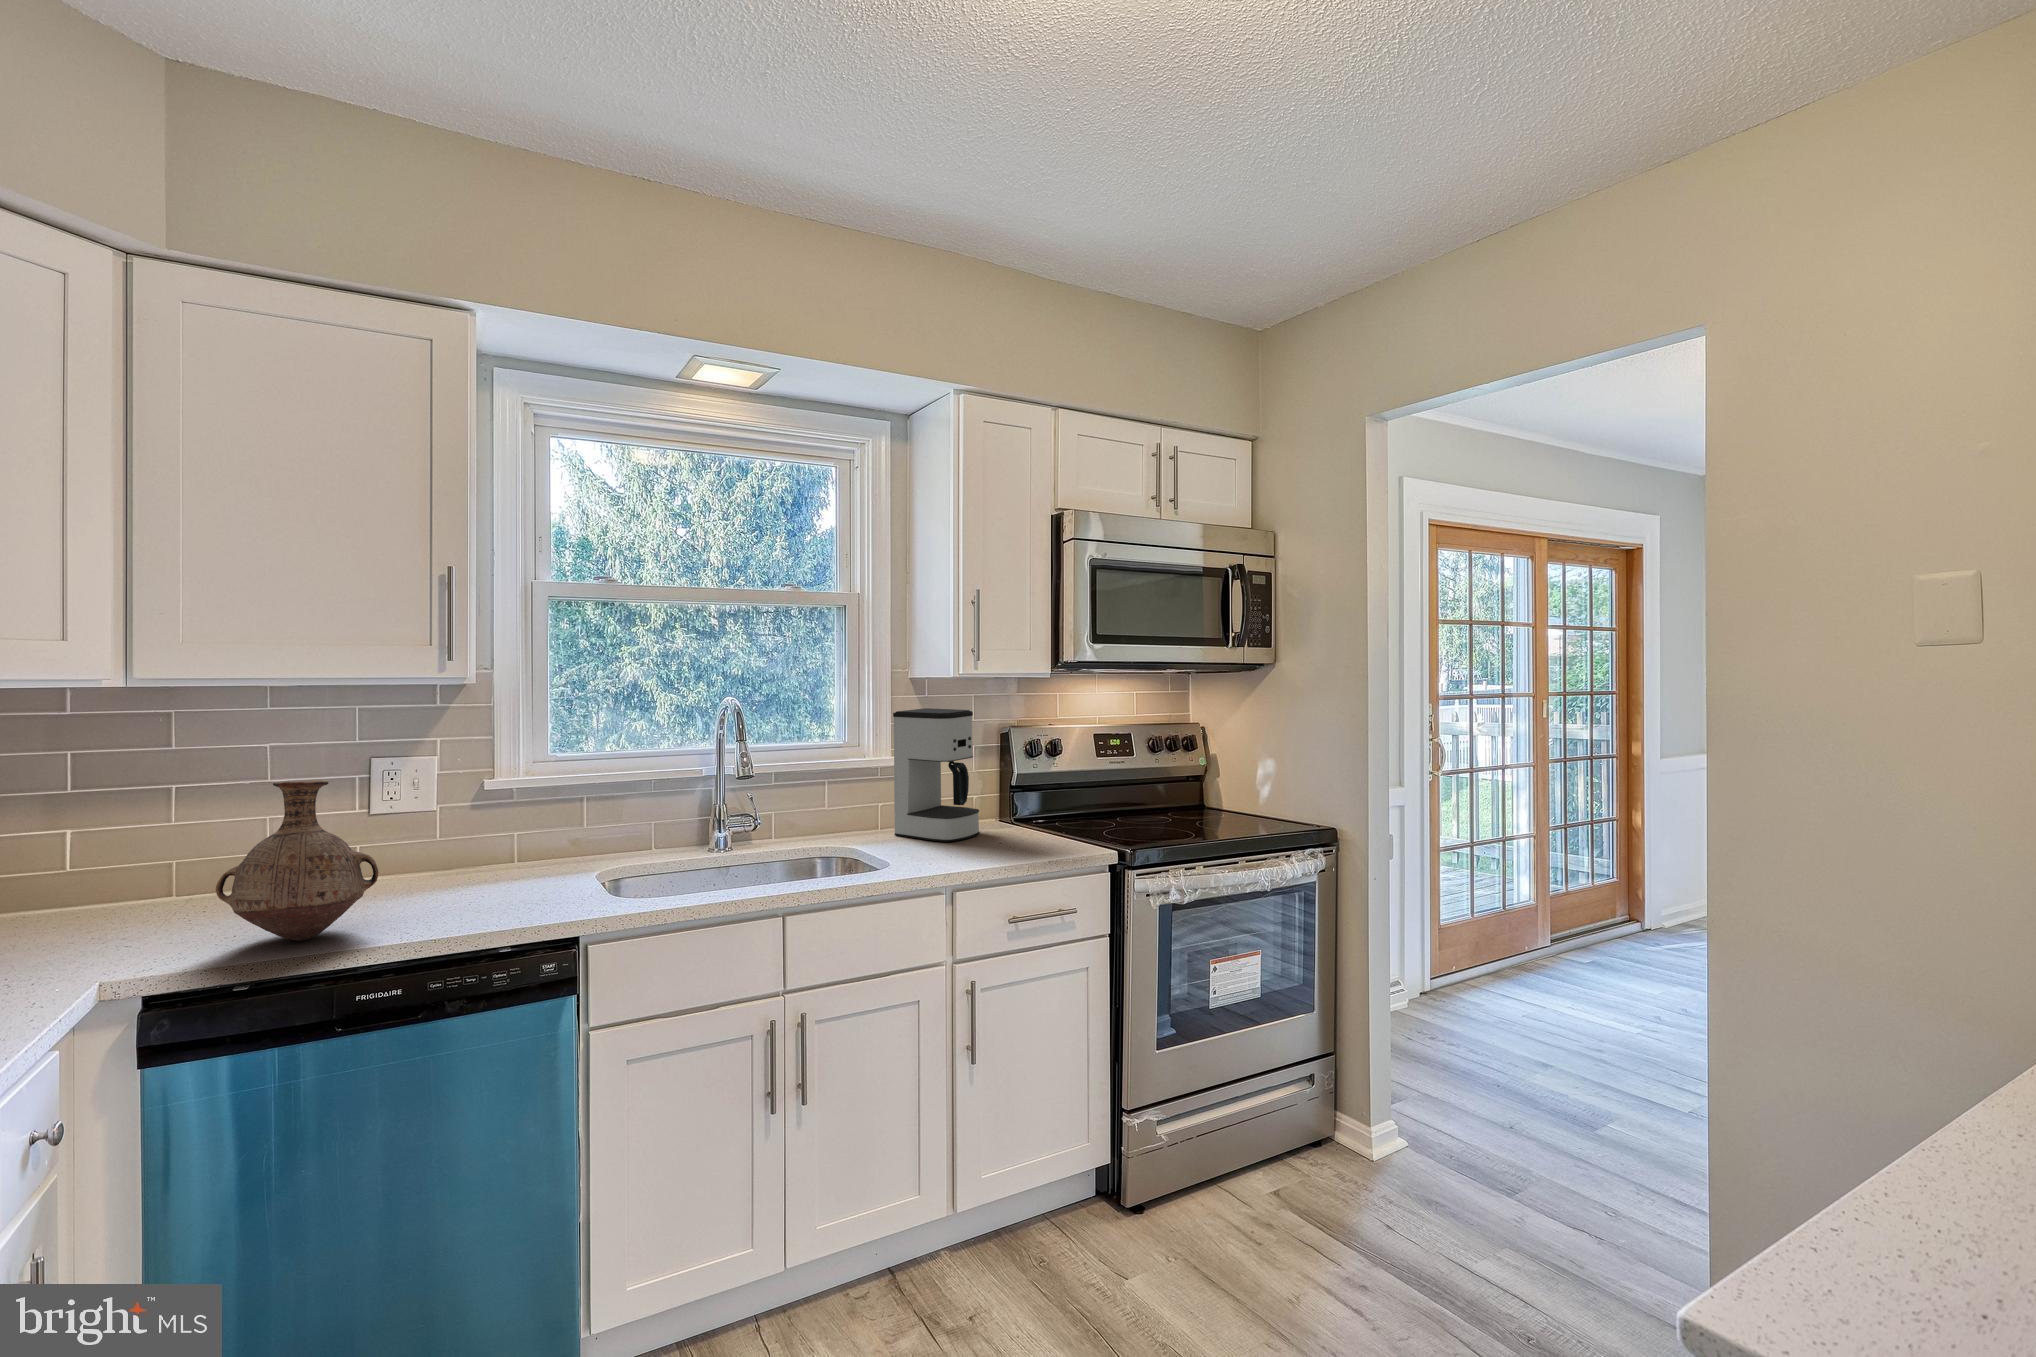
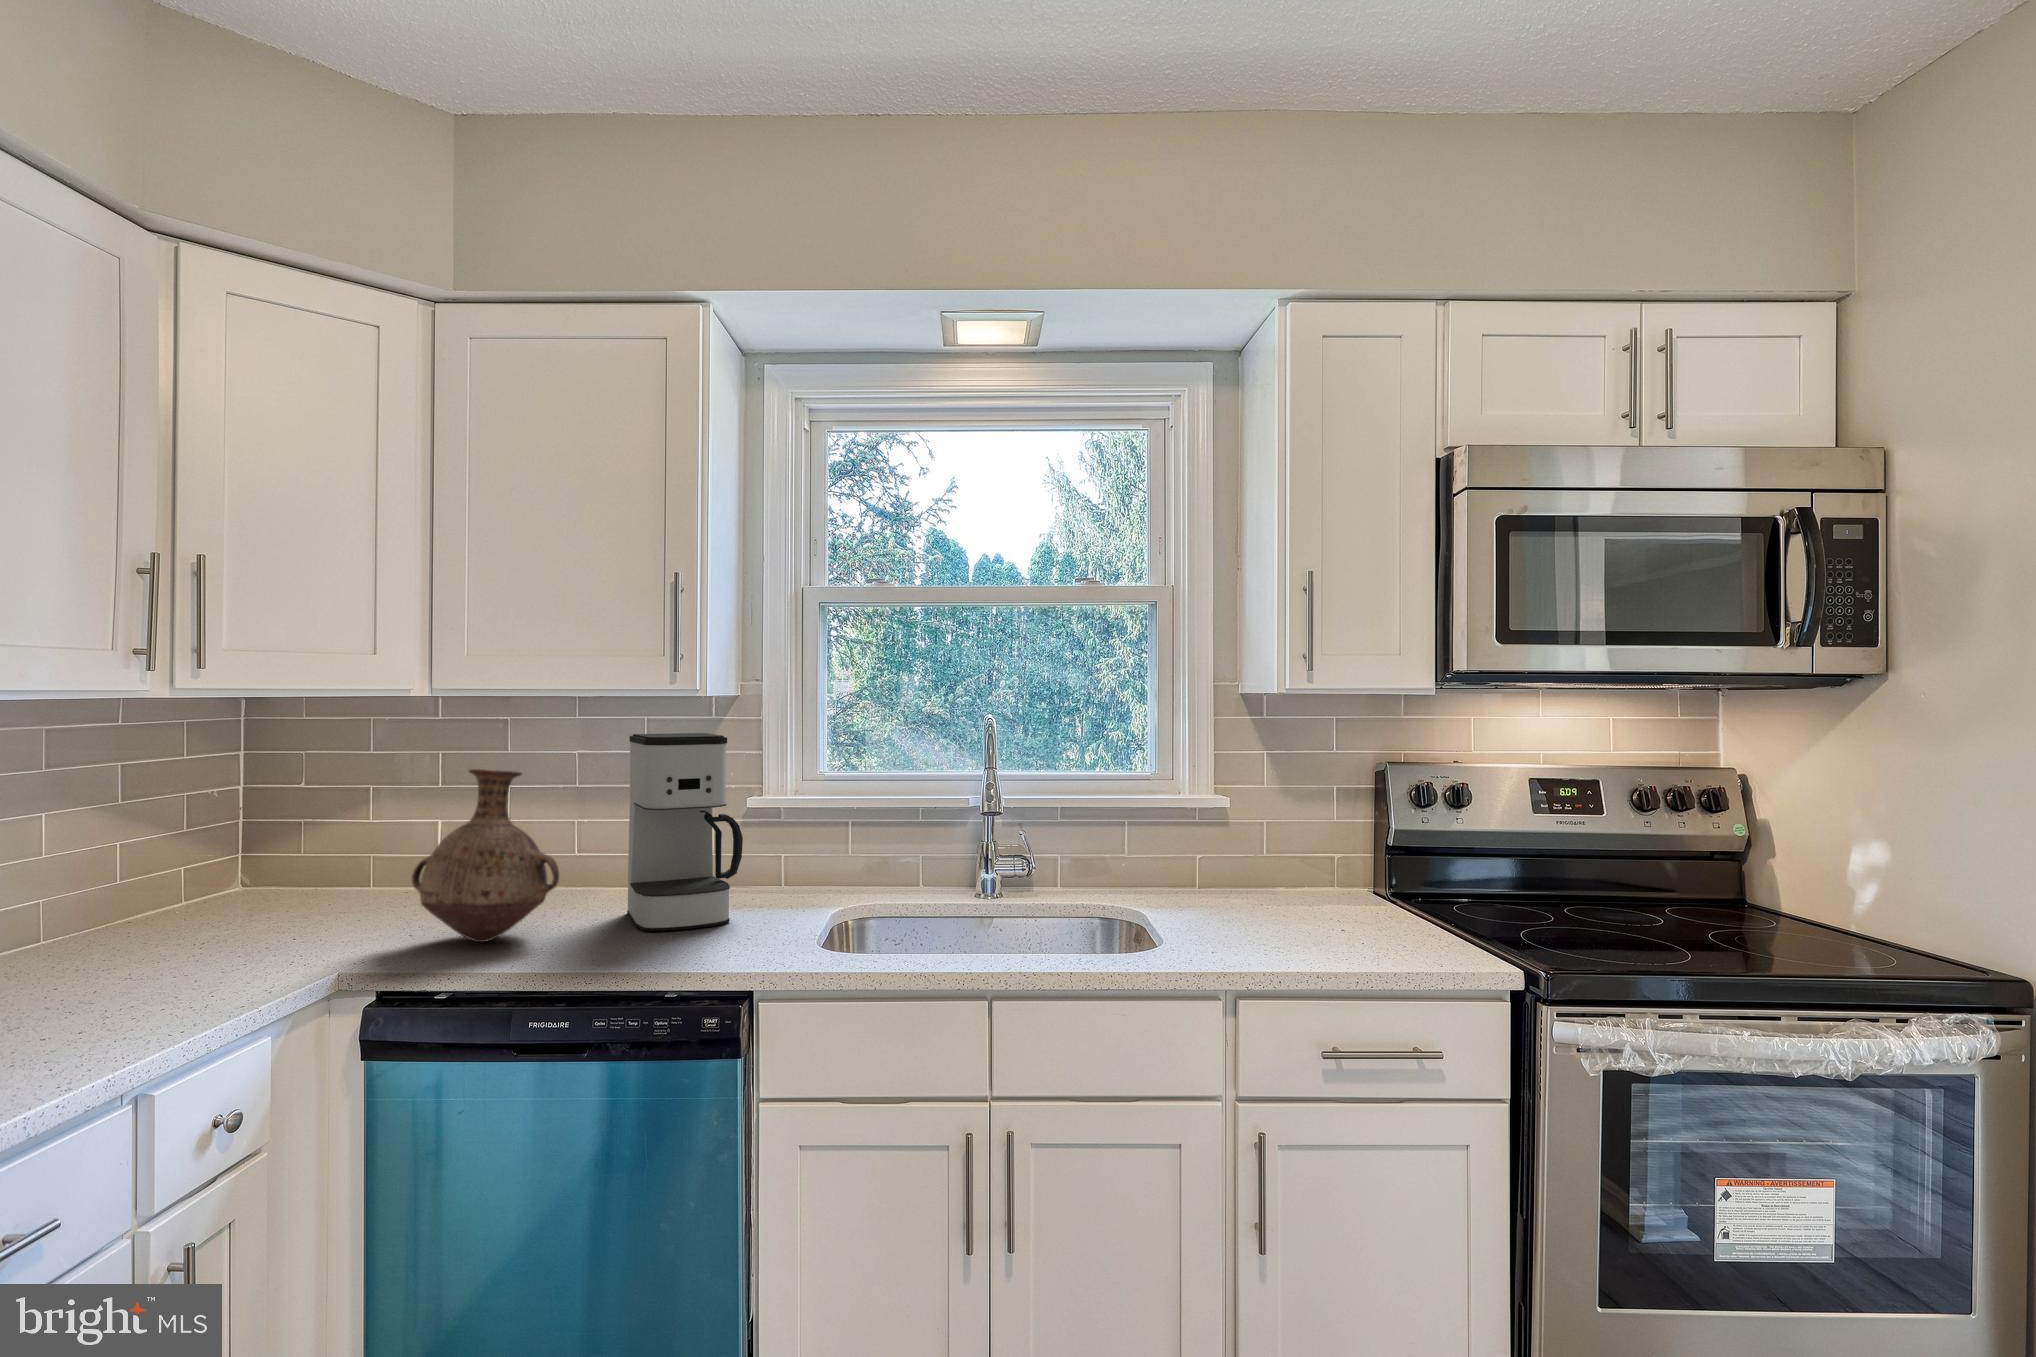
coffee maker: present [893,708,979,842] -> present [627,733,743,931]

